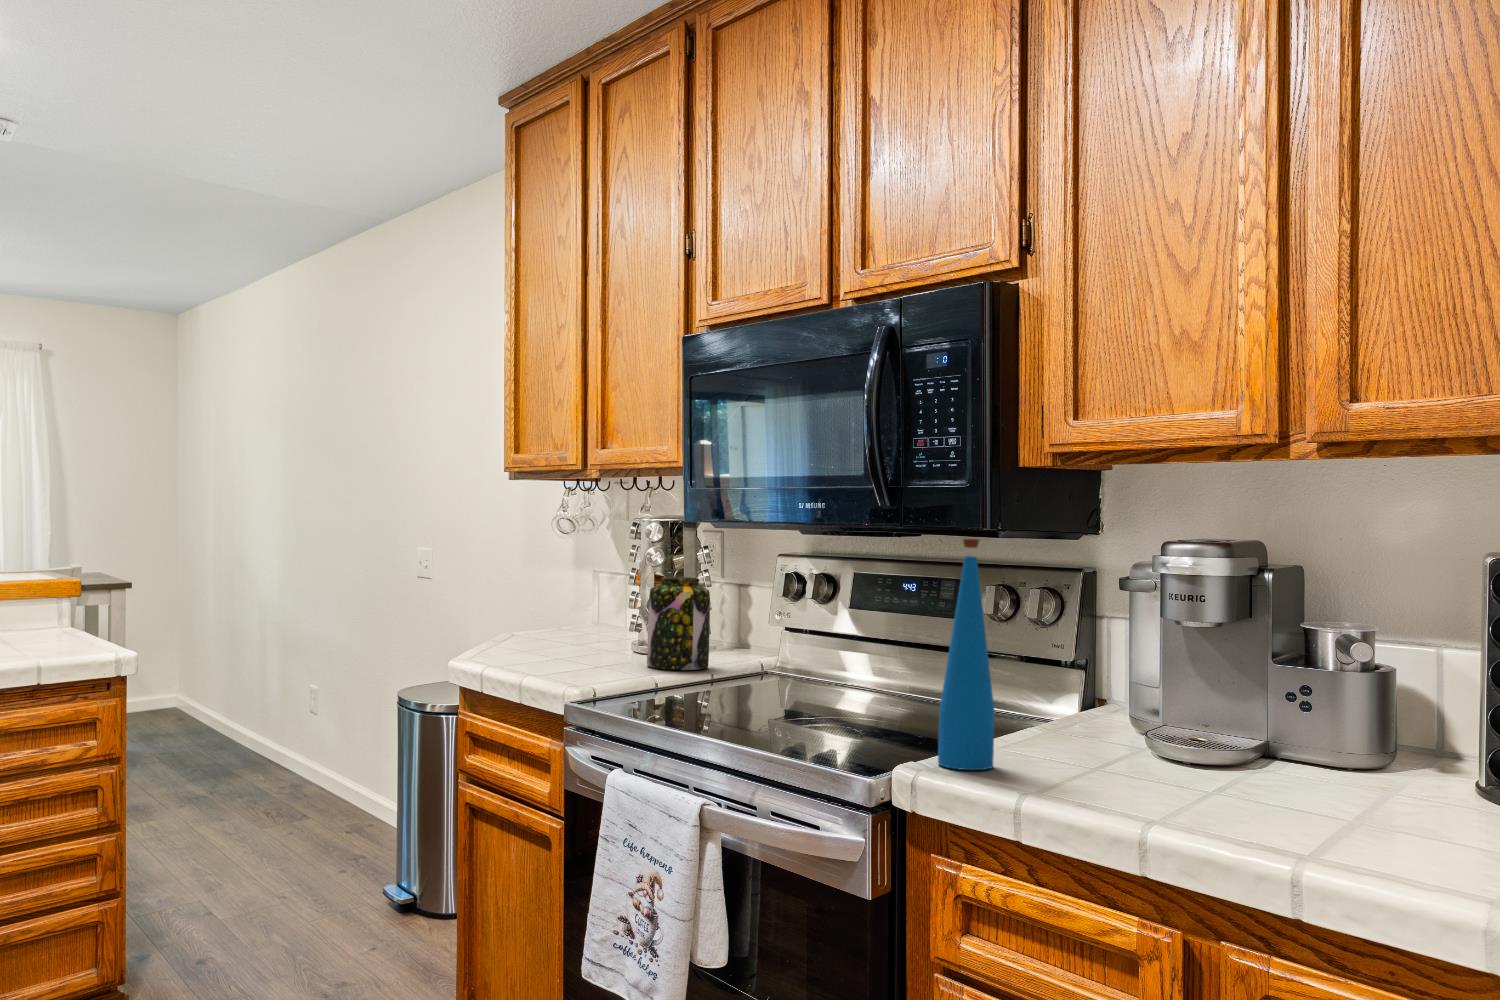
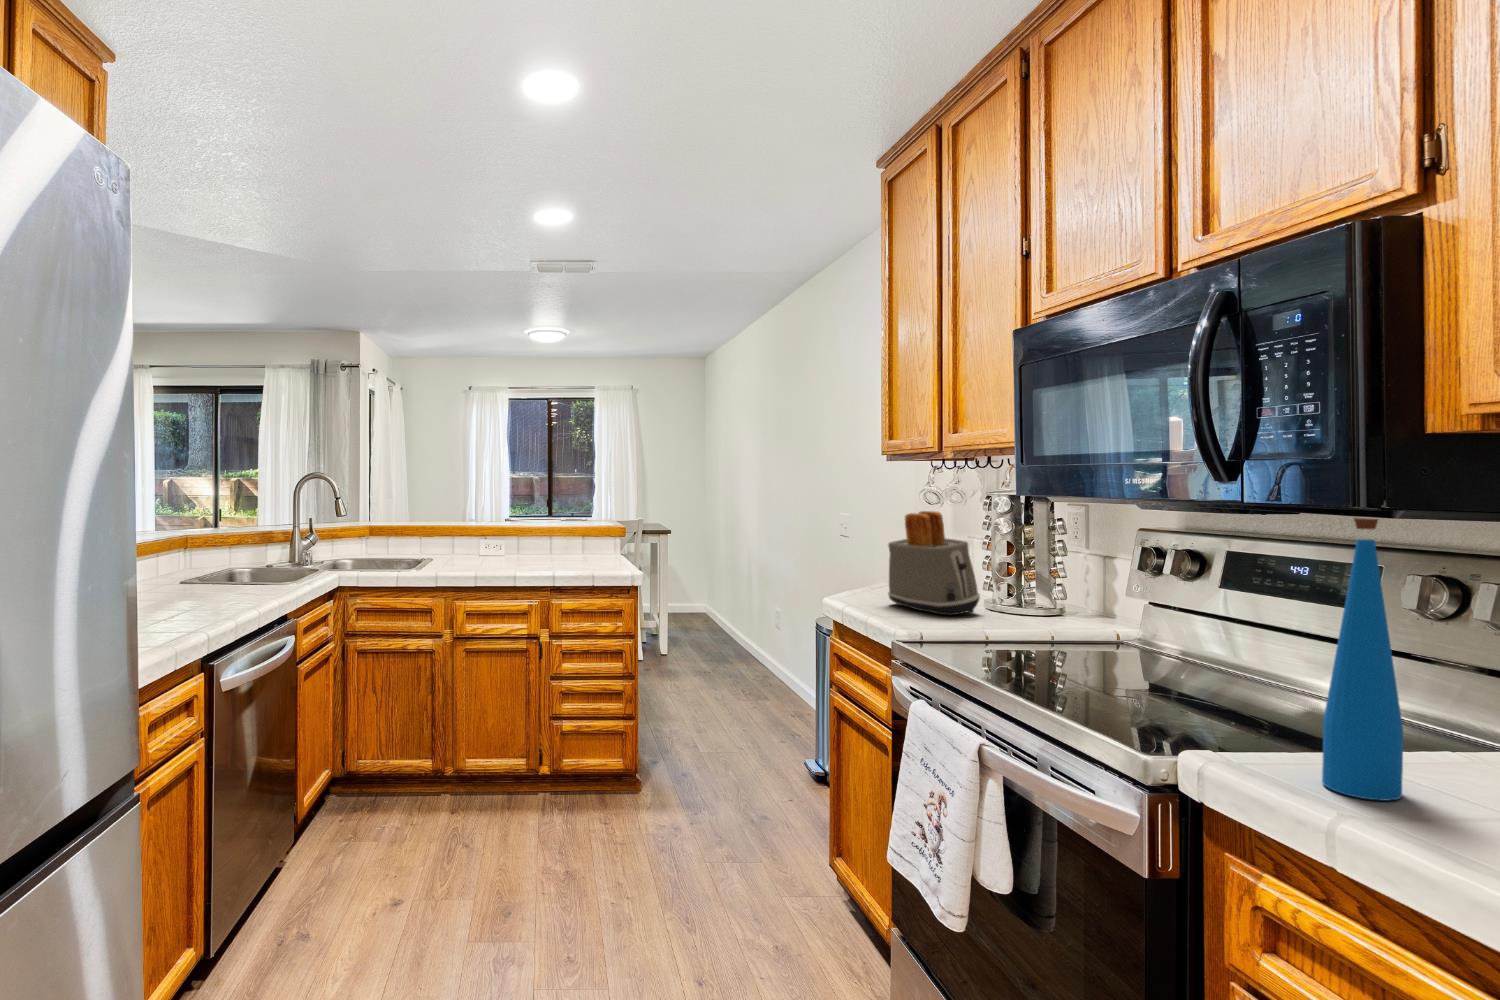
toaster: none [514,537,625,660] -> present [888,511,980,615]
jar: present [647,577,710,670] -> none [998,545,1055,629]

